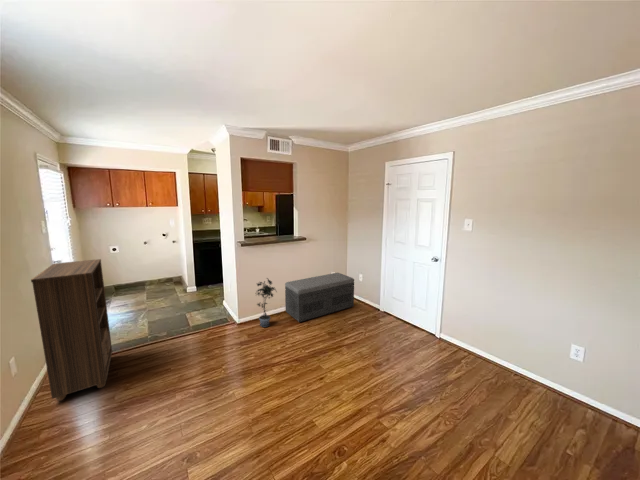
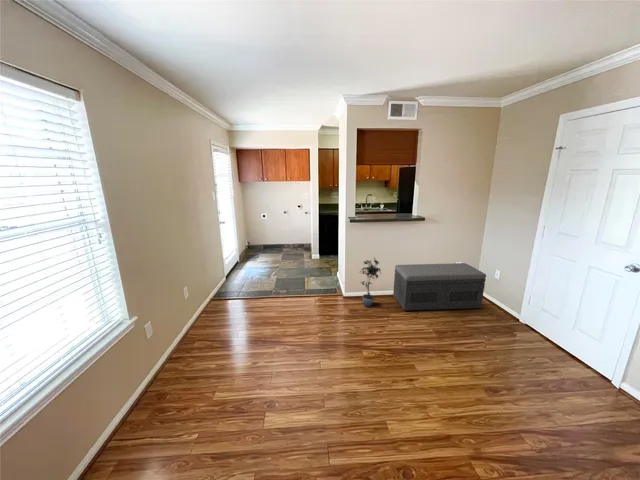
bookshelf: present [31,259,112,401] -> none [195,224,247,323]

